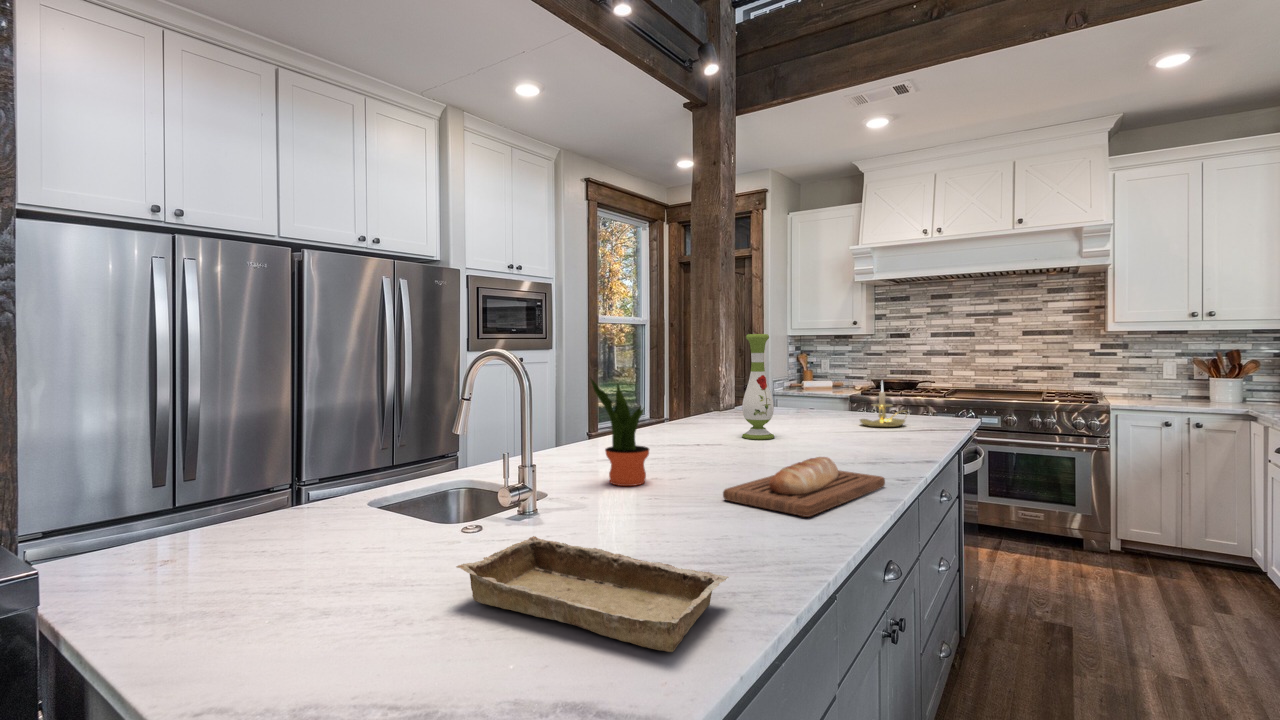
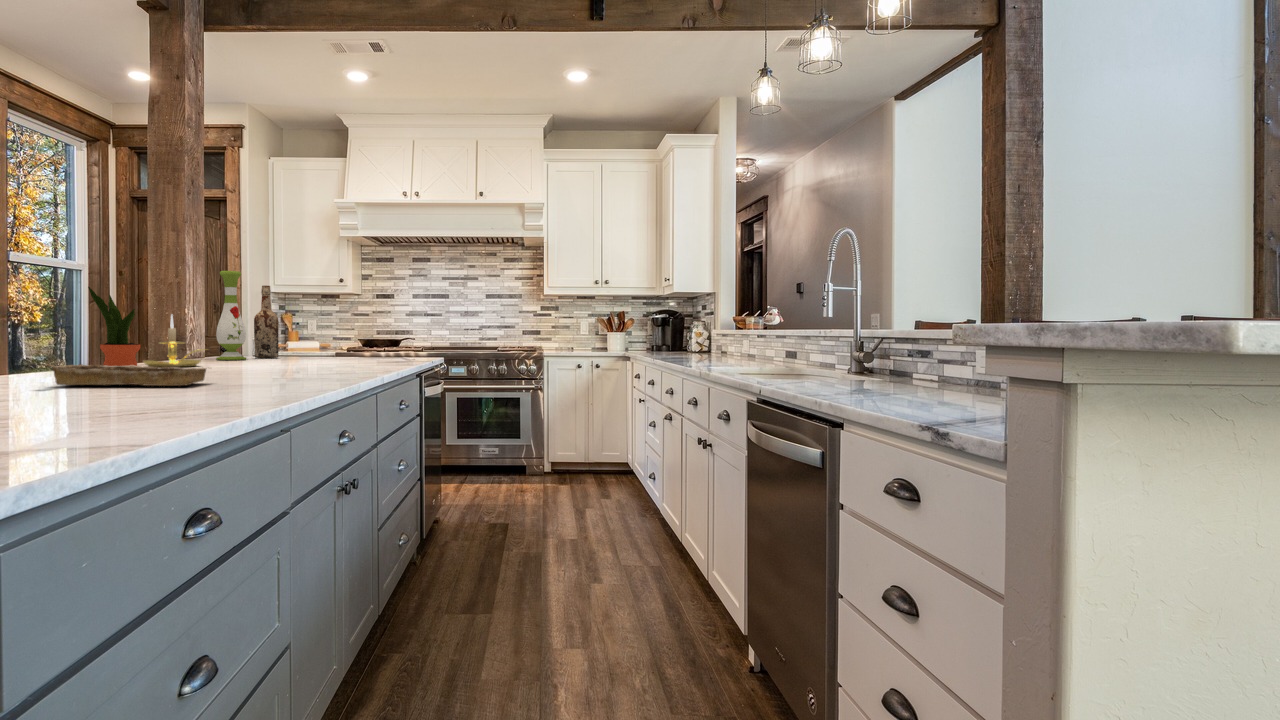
wine bottle: none [782,347,809,433] -> present [254,286,279,358]
candle holder: present [860,382,905,427] -> present [144,315,204,367]
bread loaf: present [723,457,885,517] -> none [205,349,323,372]

